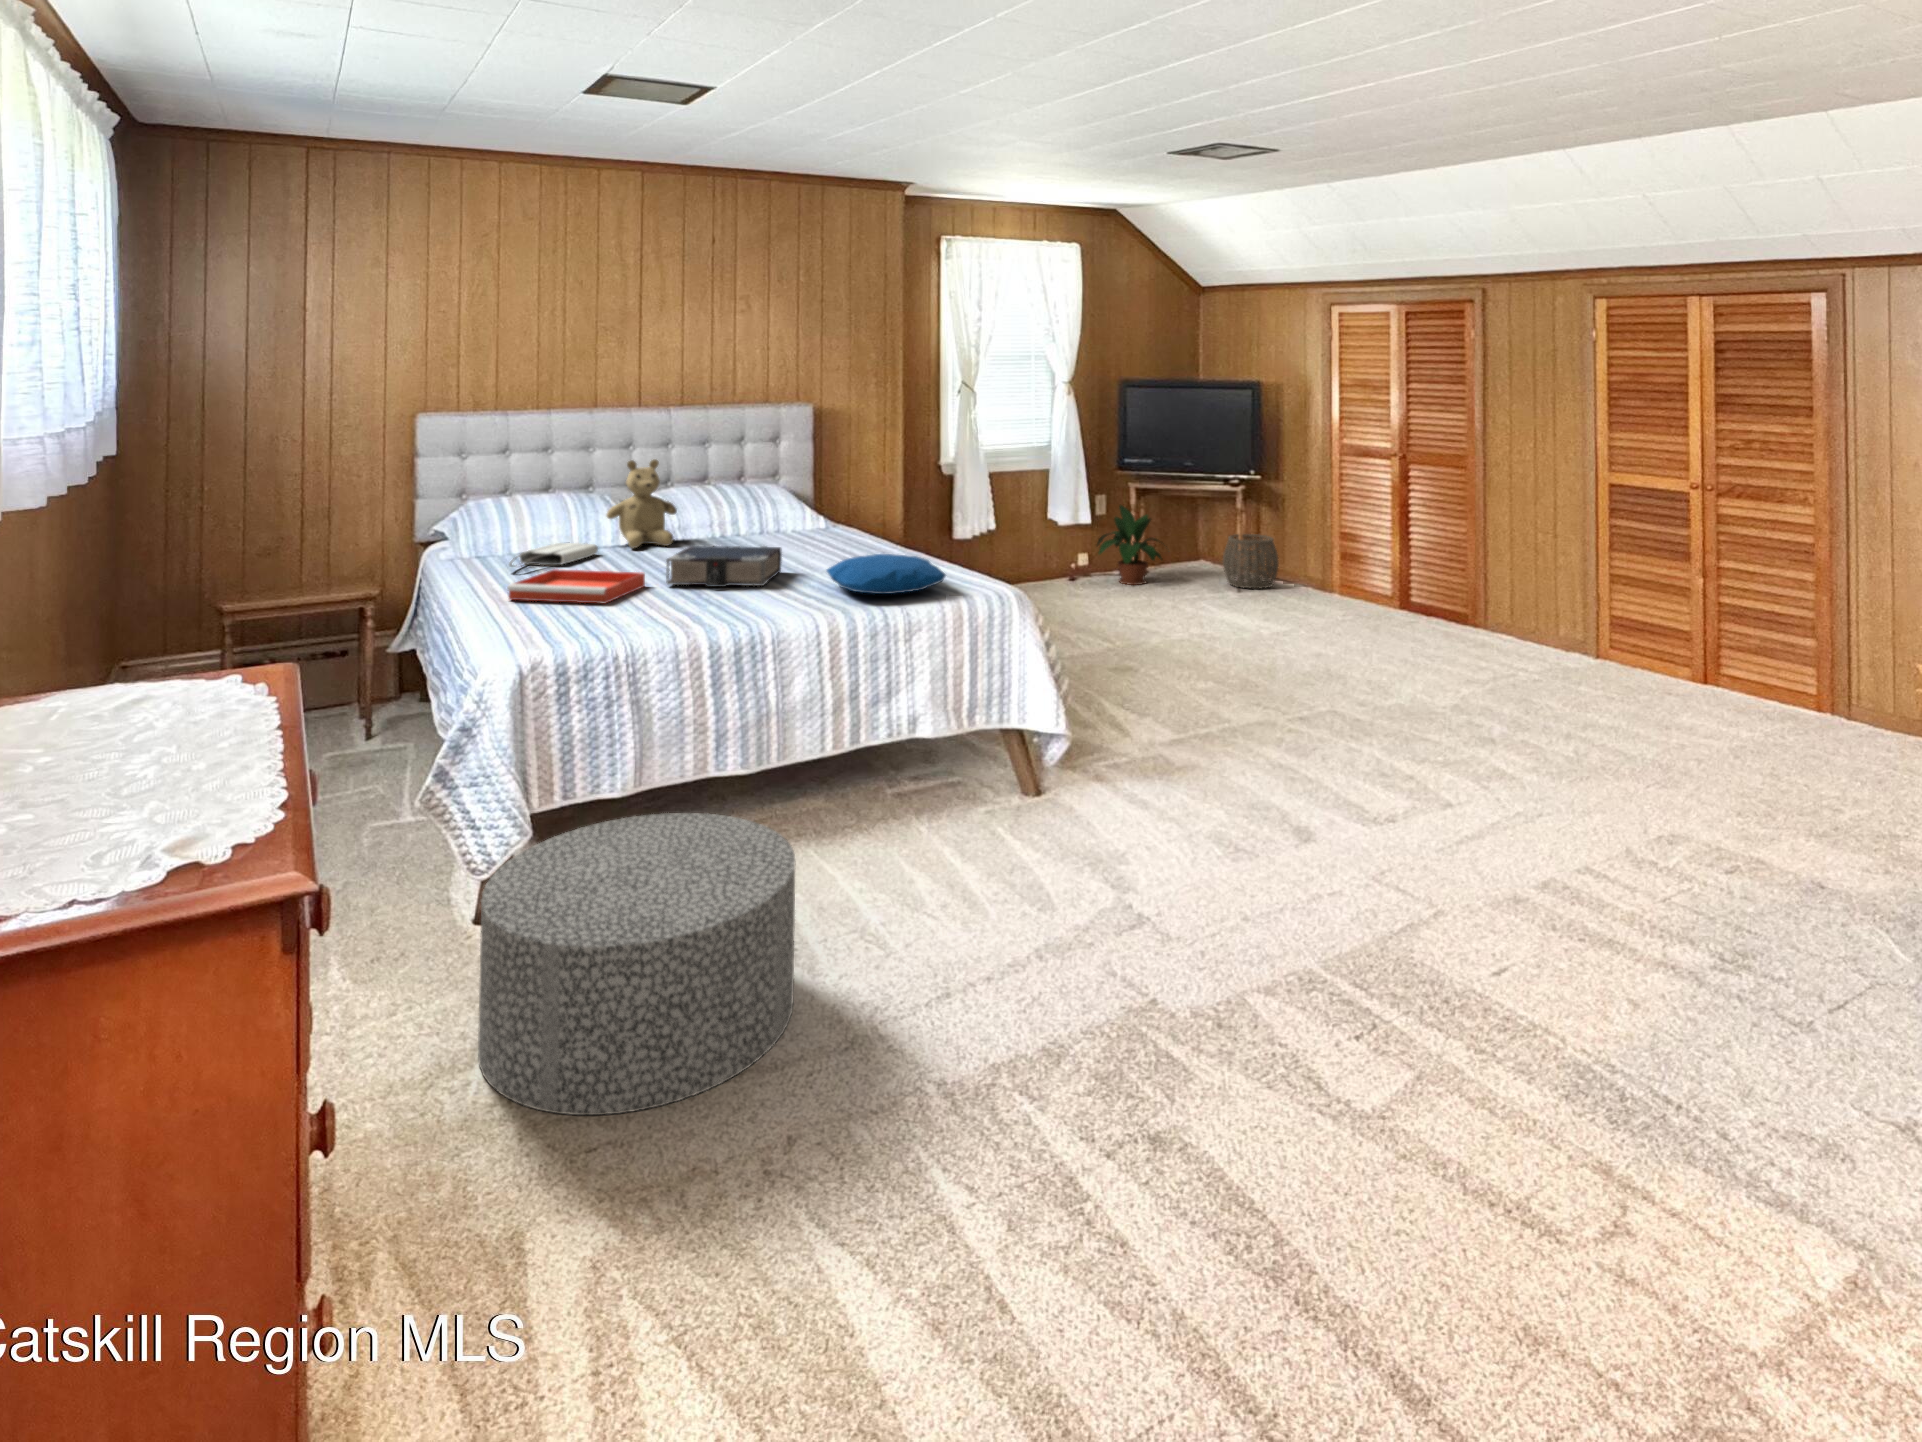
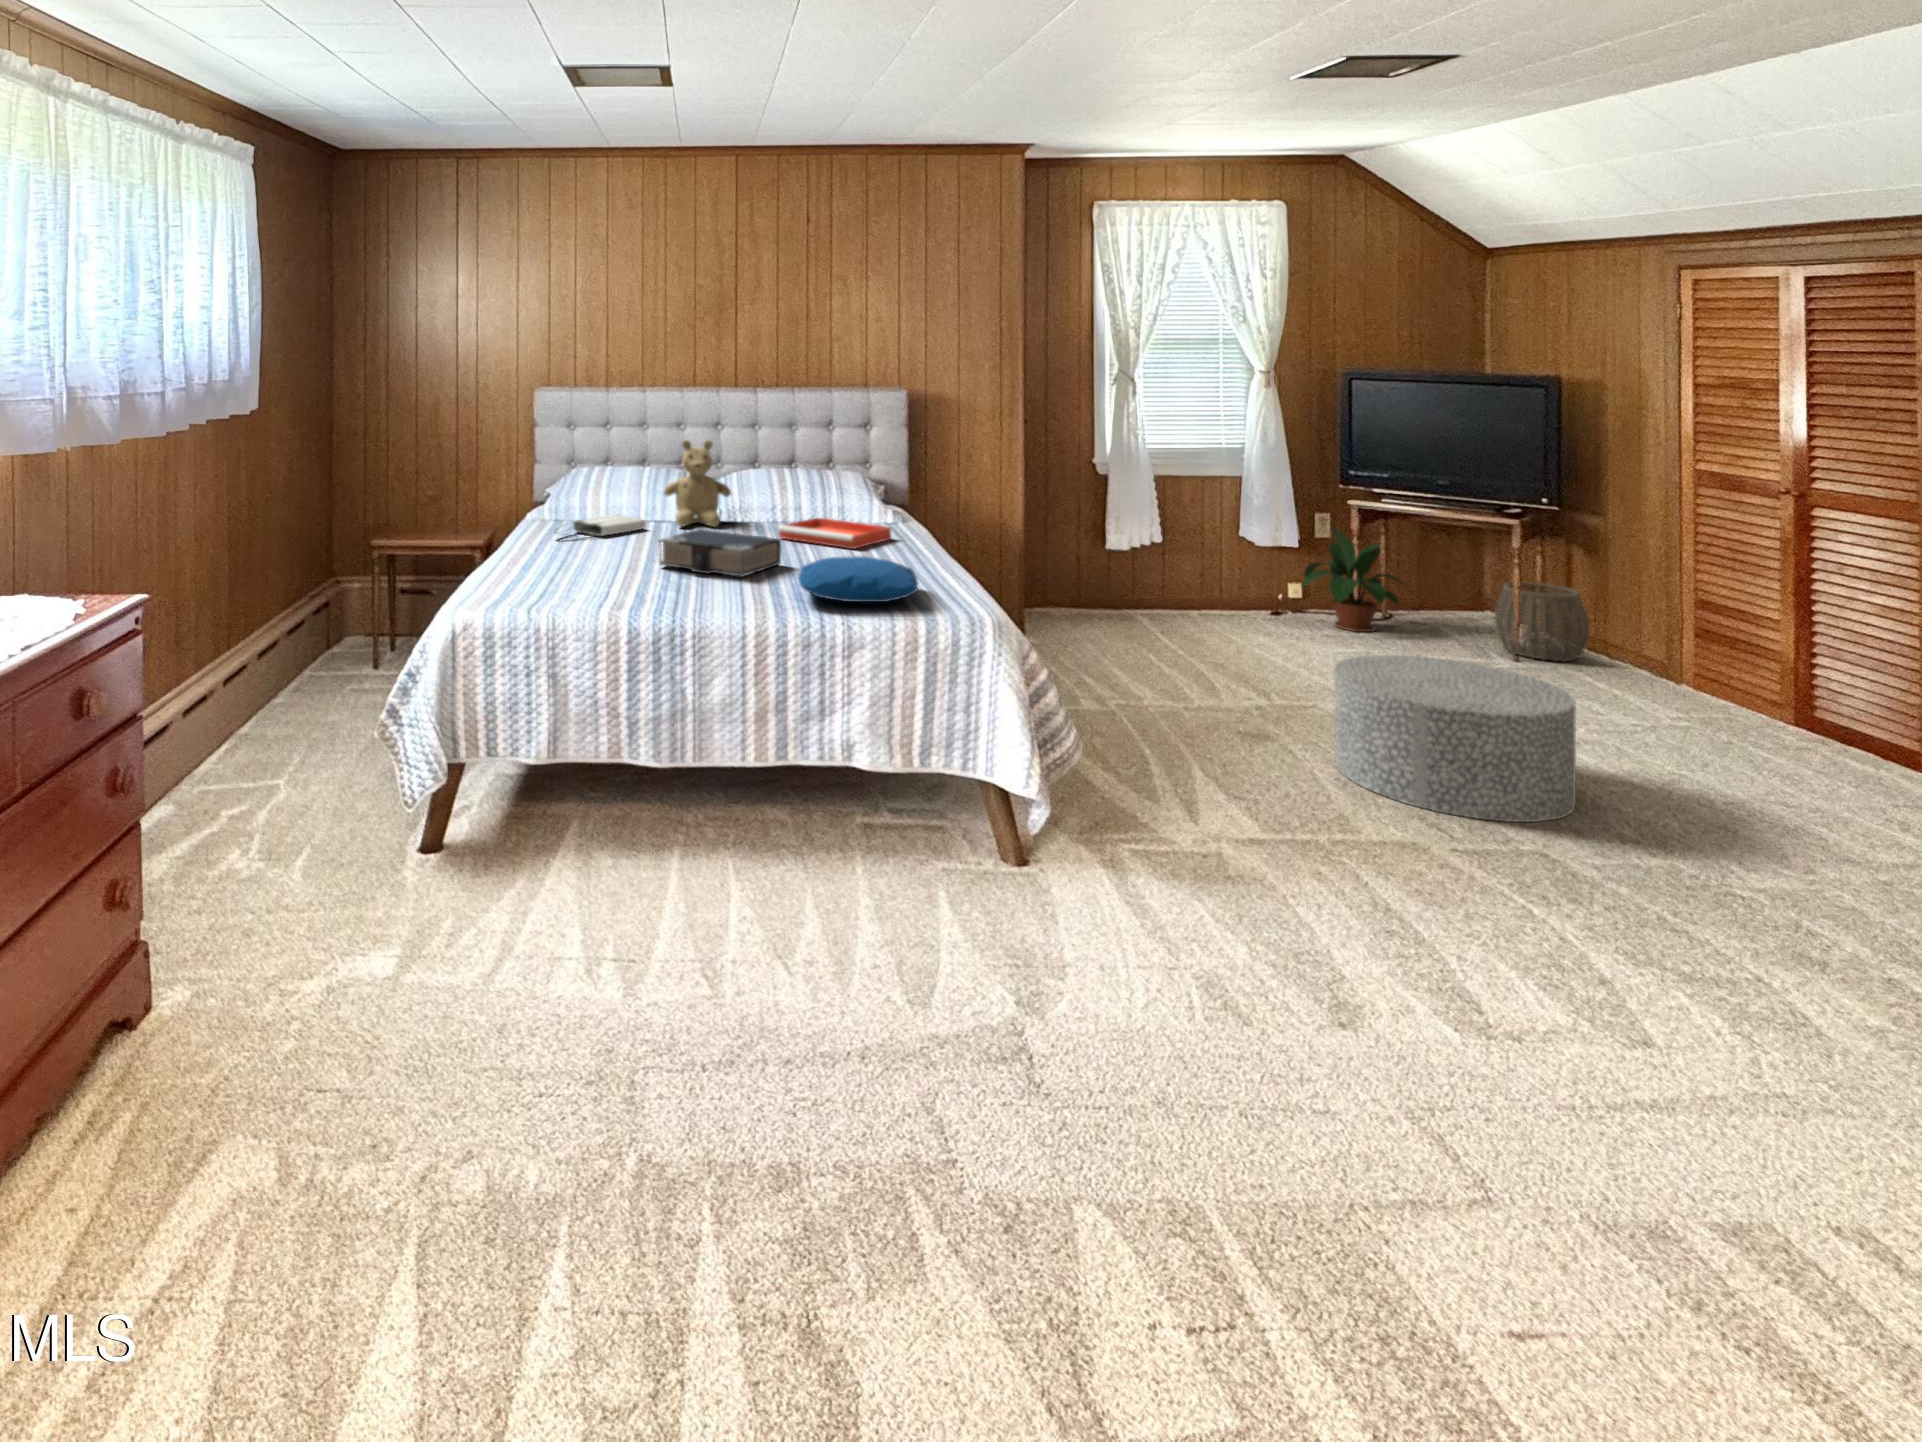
tray: present [507,569,645,604] -> present [778,518,891,549]
ottoman: present [478,813,796,1115] -> present [1334,655,1576,822]

